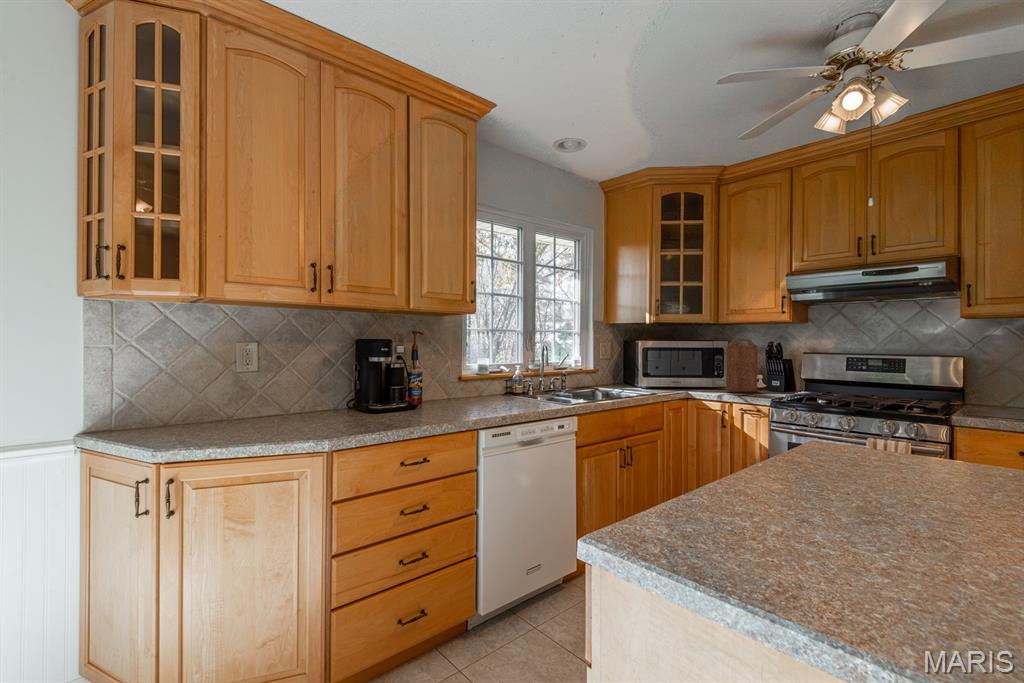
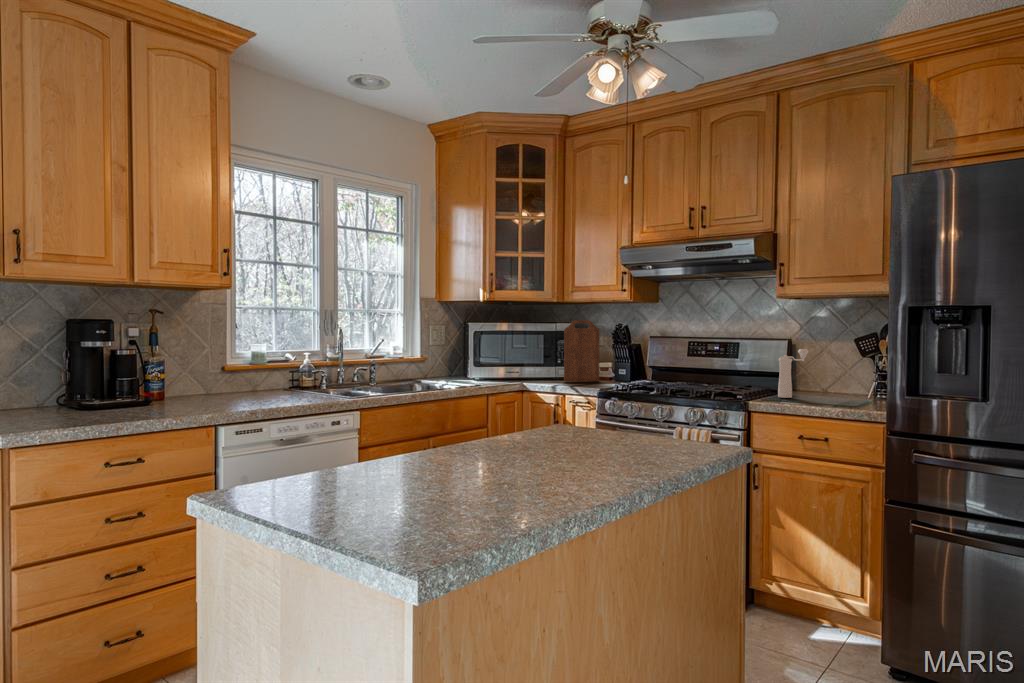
pepper mill: none [970,367,1001,413] -> present [778,349,808,398]

